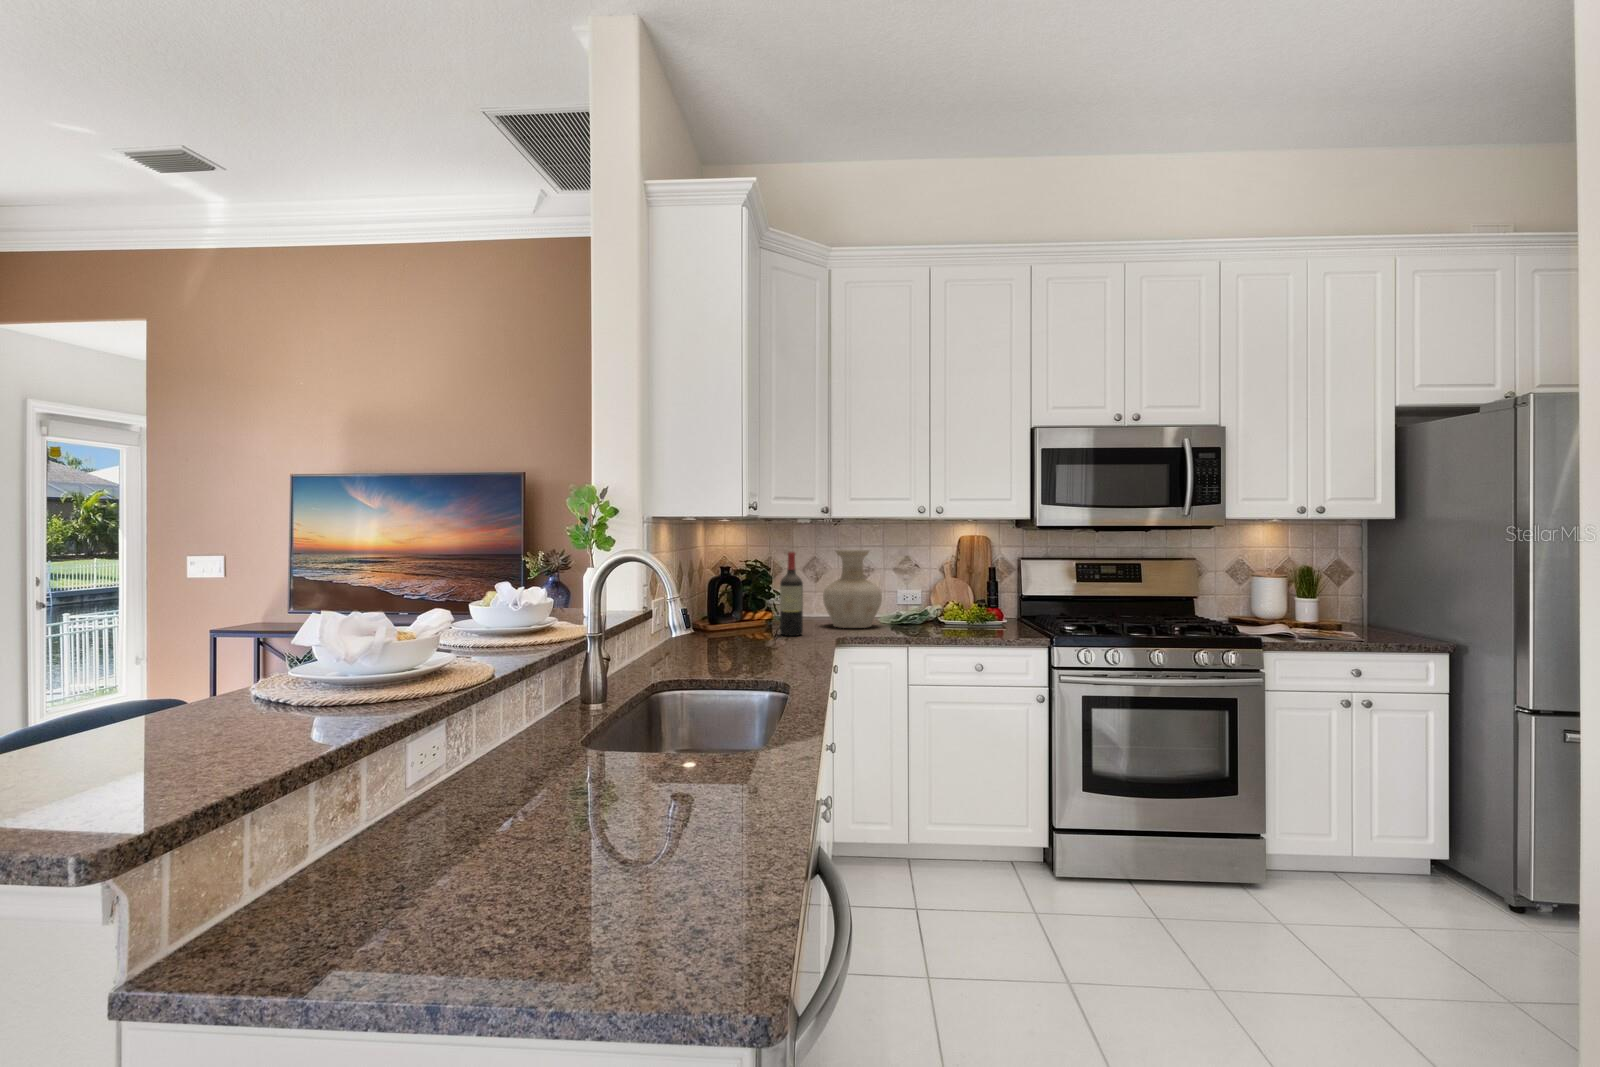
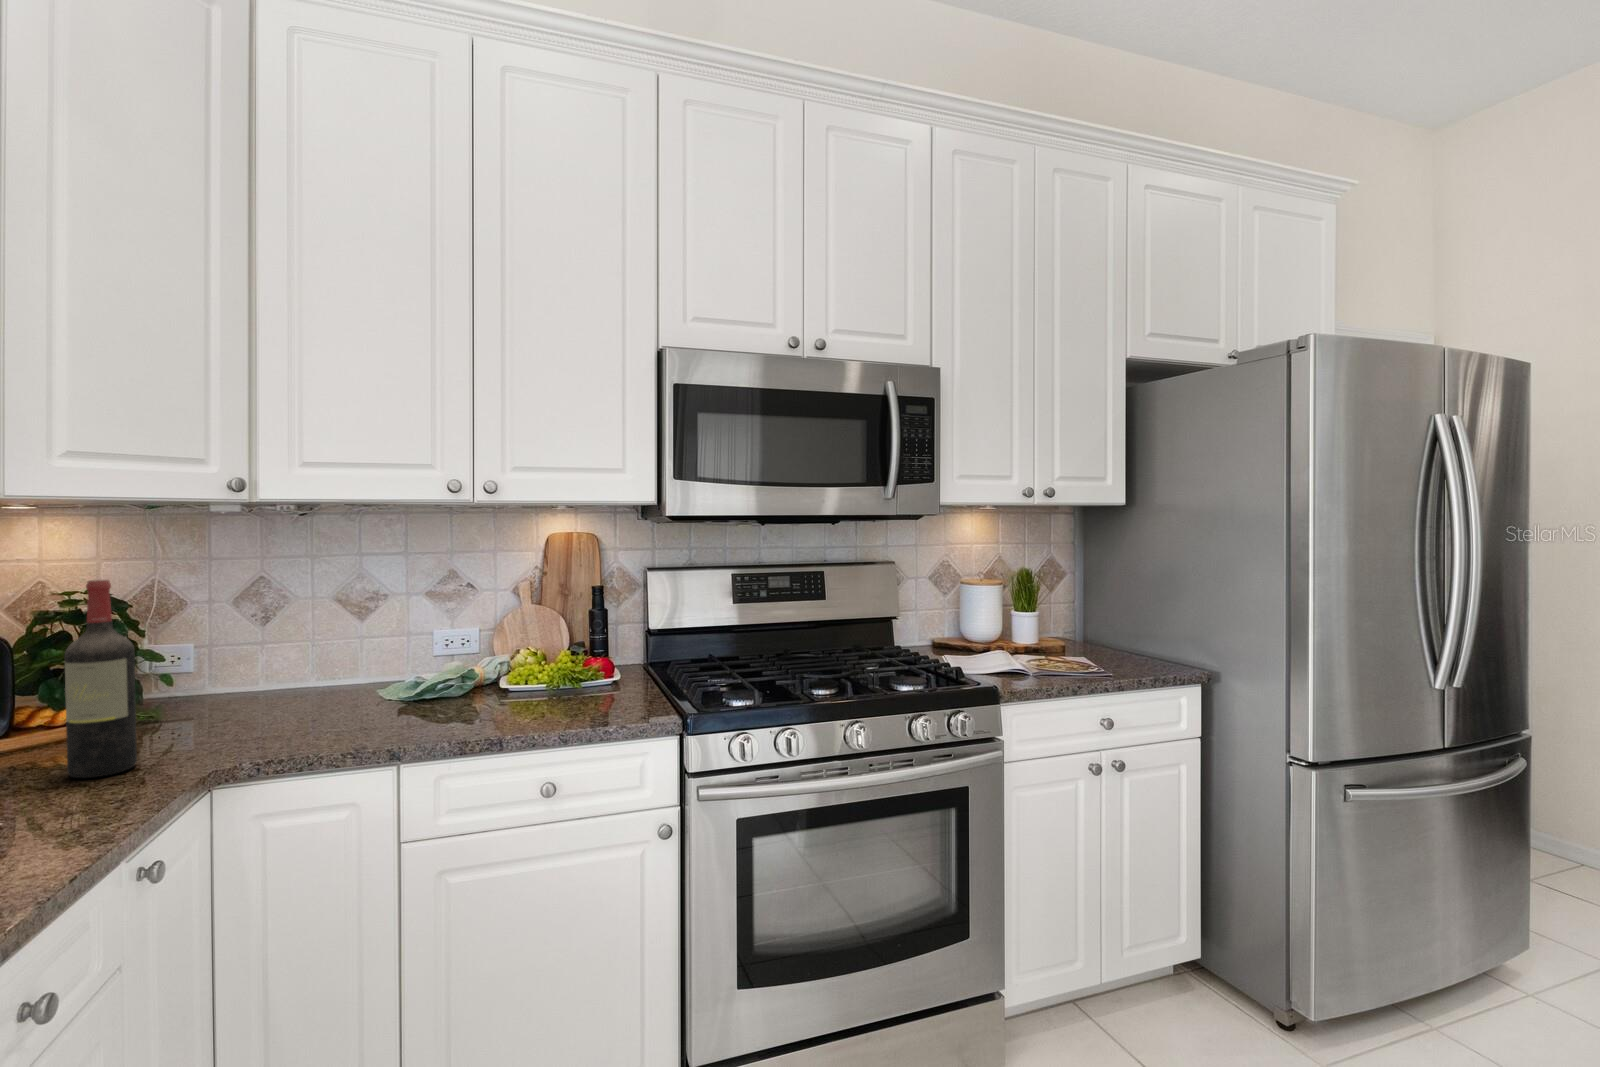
vase: present [823,550,882,628] -> none [244,564,379,722]

